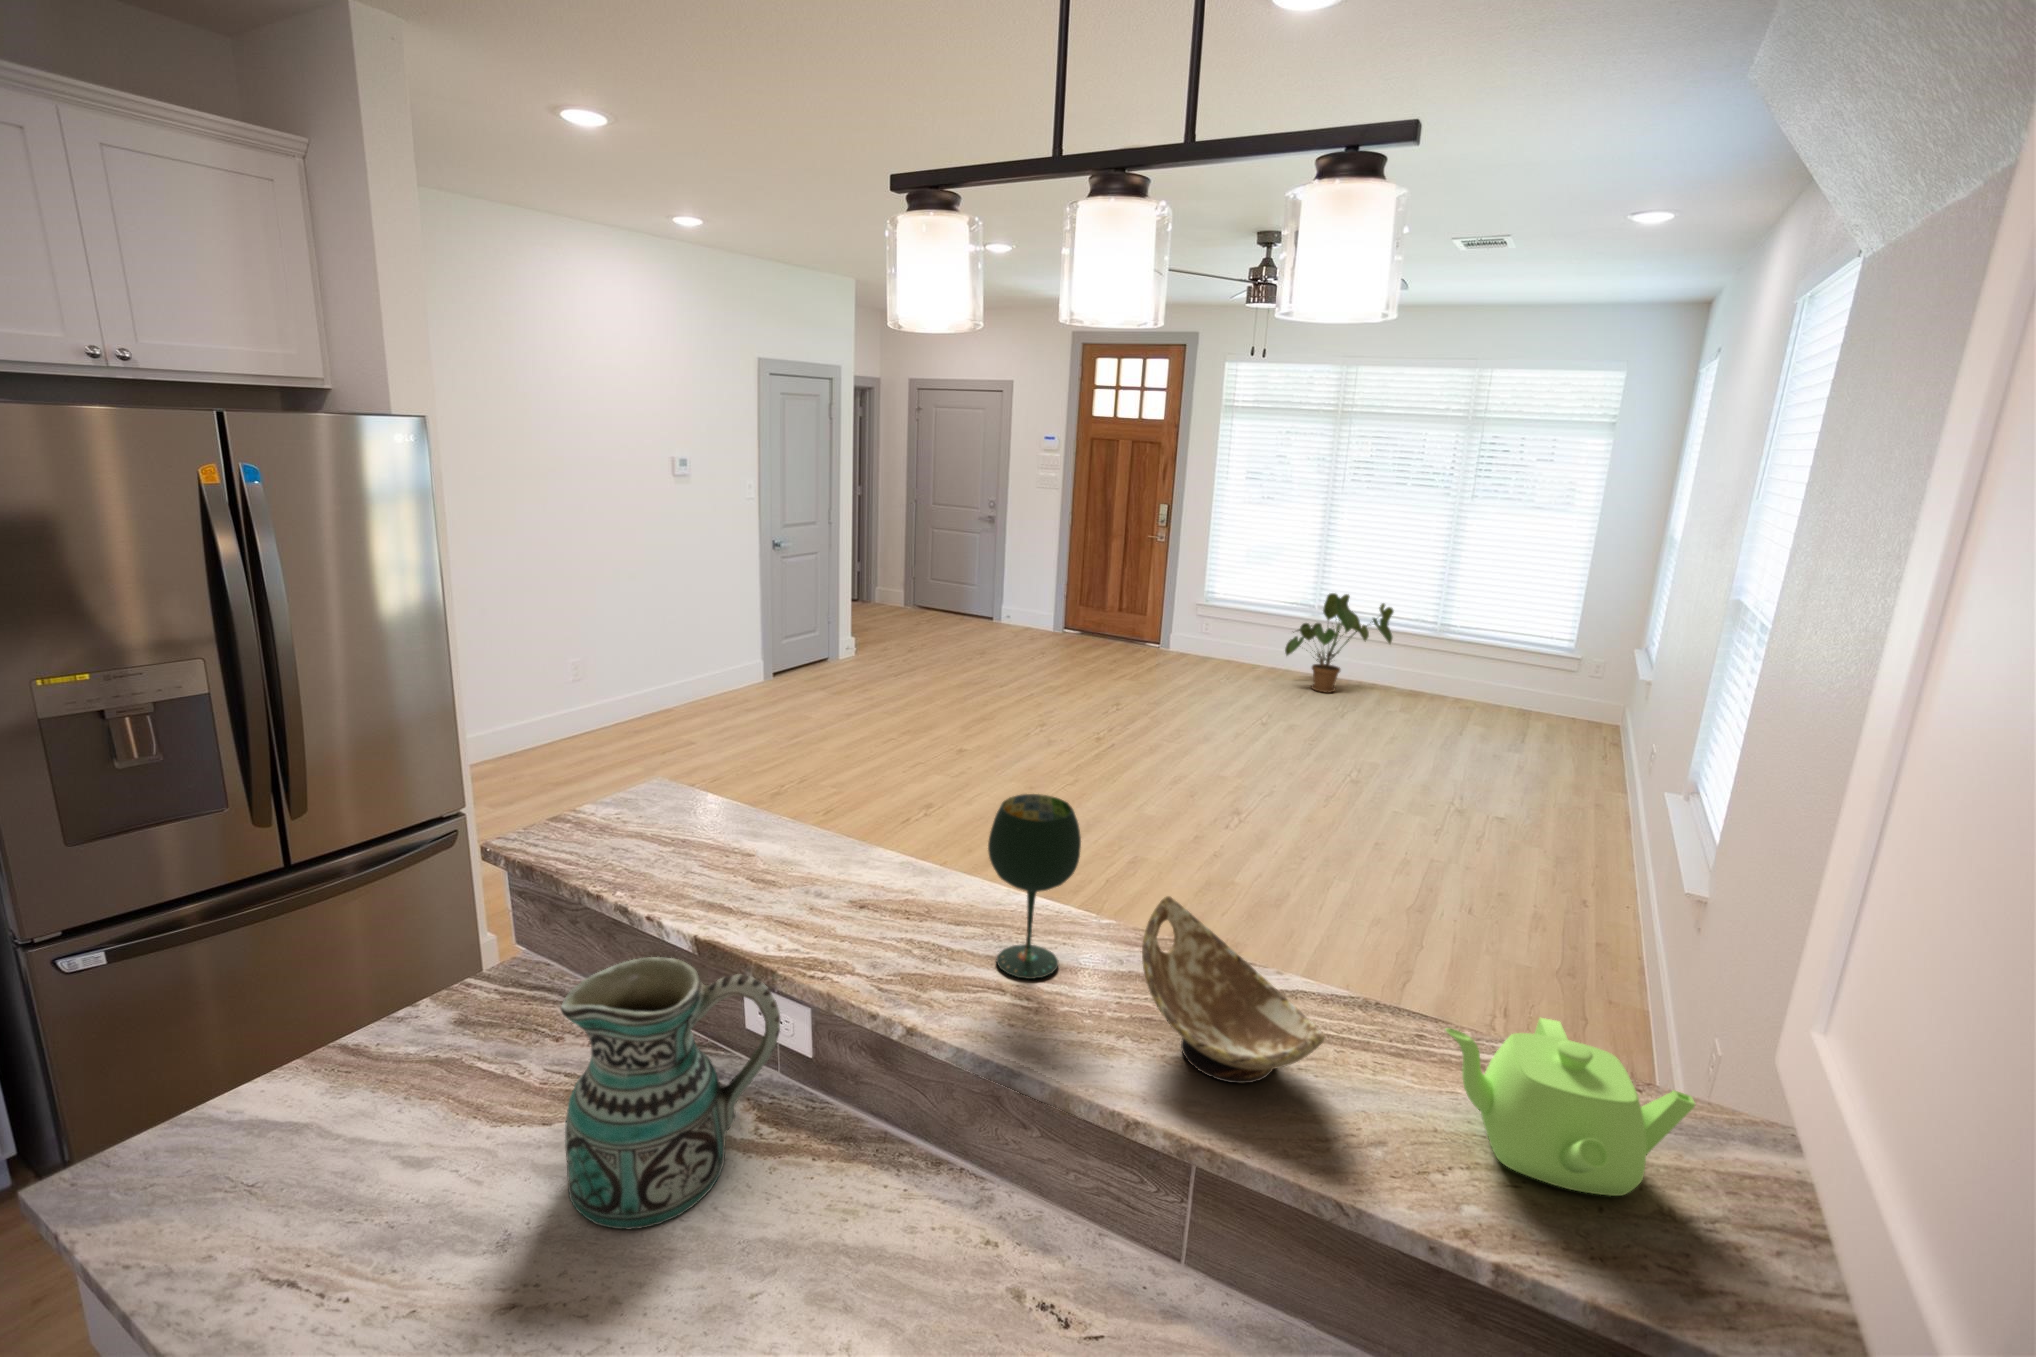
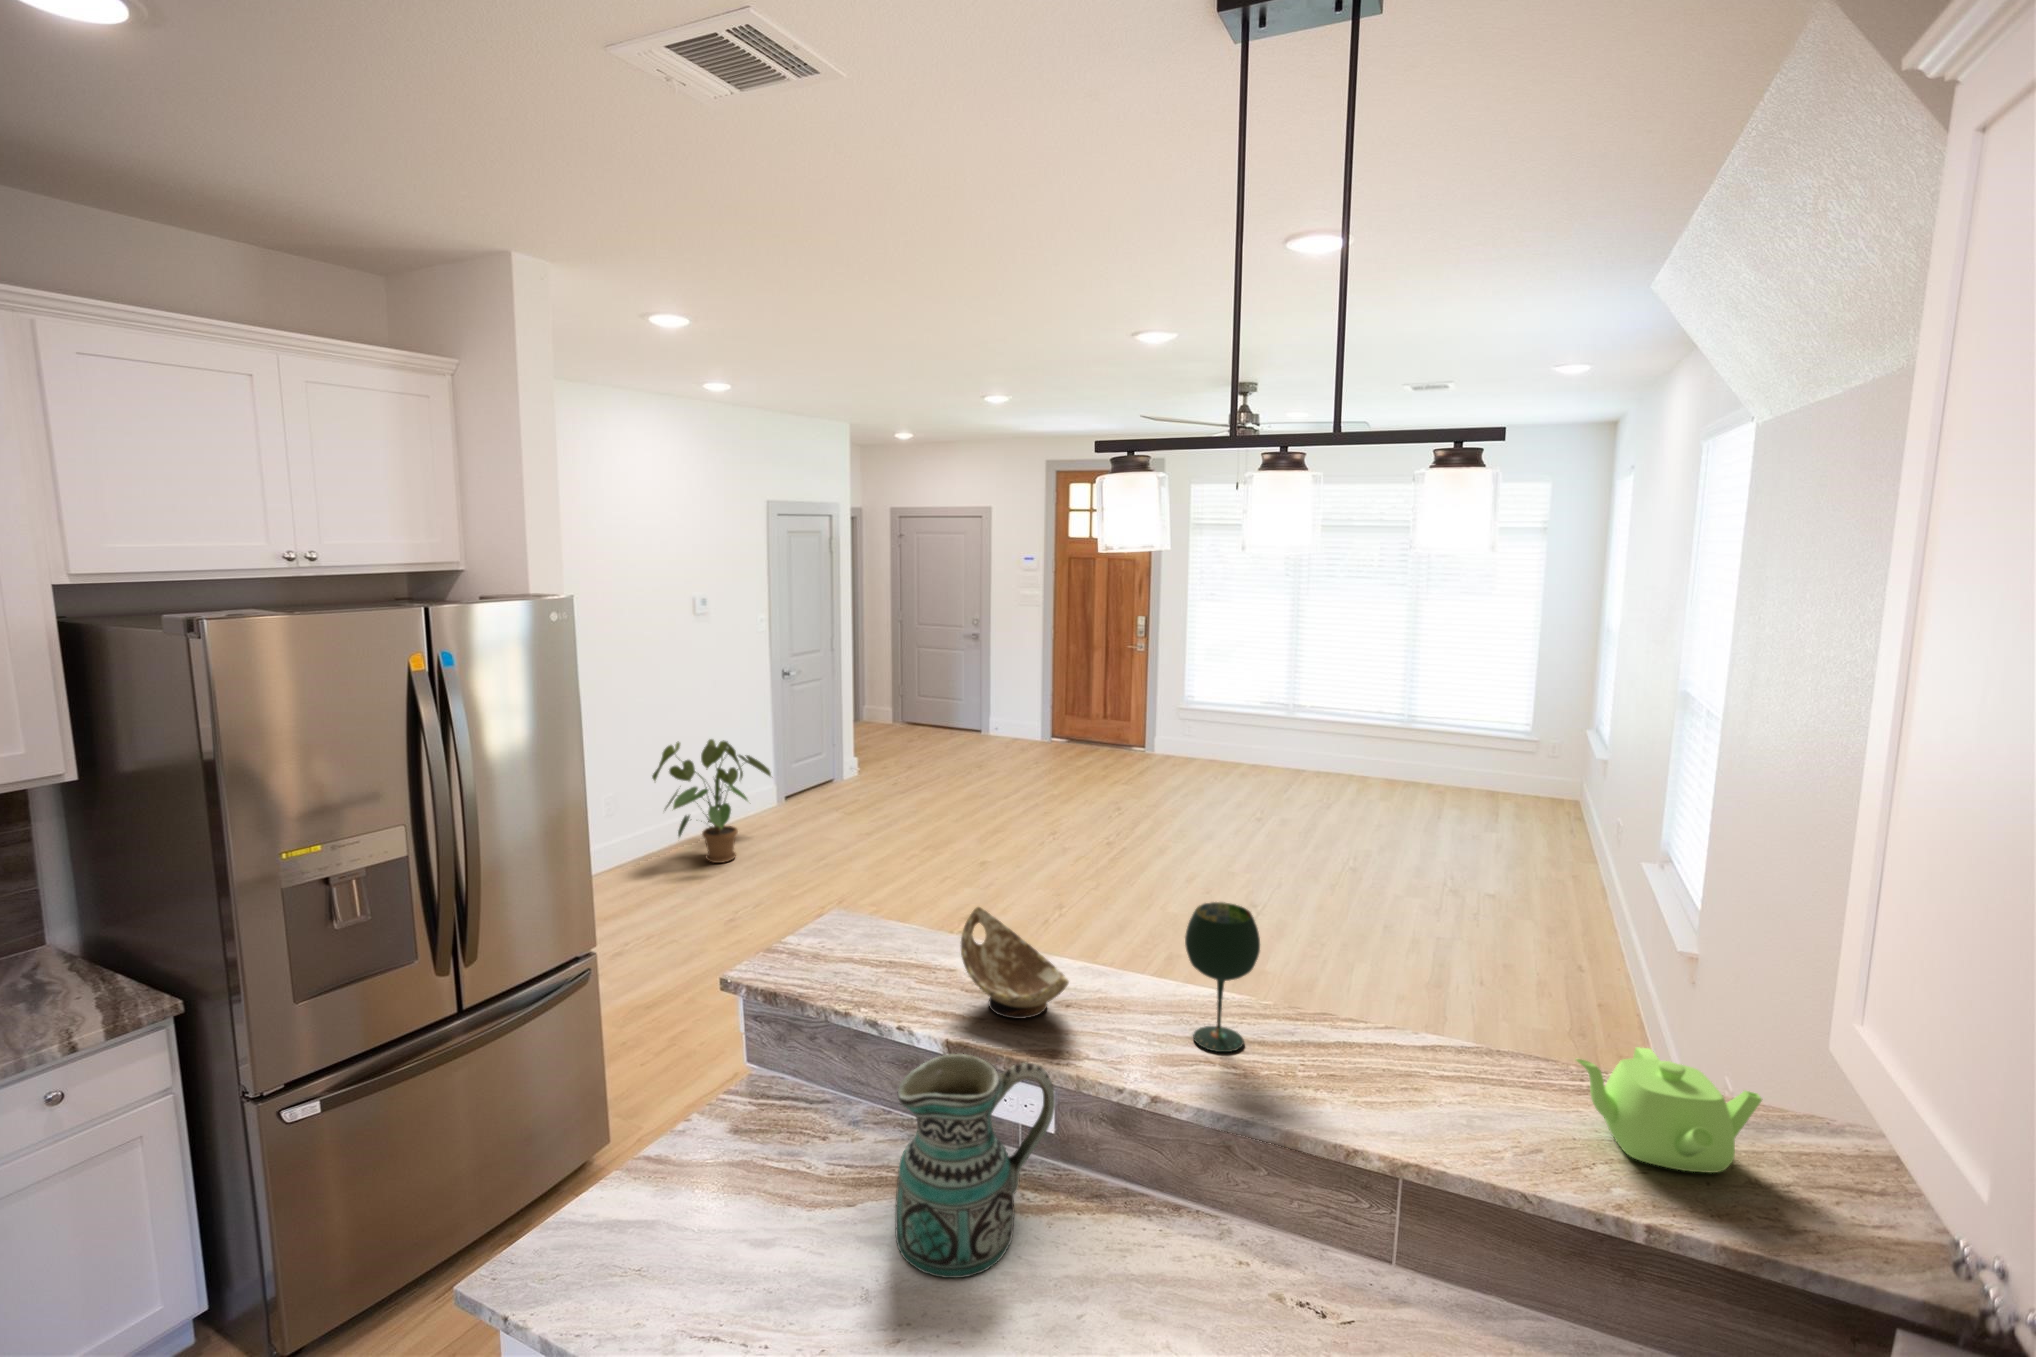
house plant: present [1285,593,1394,693] -> present [652,739,771,863]
decorative bowl: present [1142,896,1325,1083] -> present [961,907,1069,1019]

